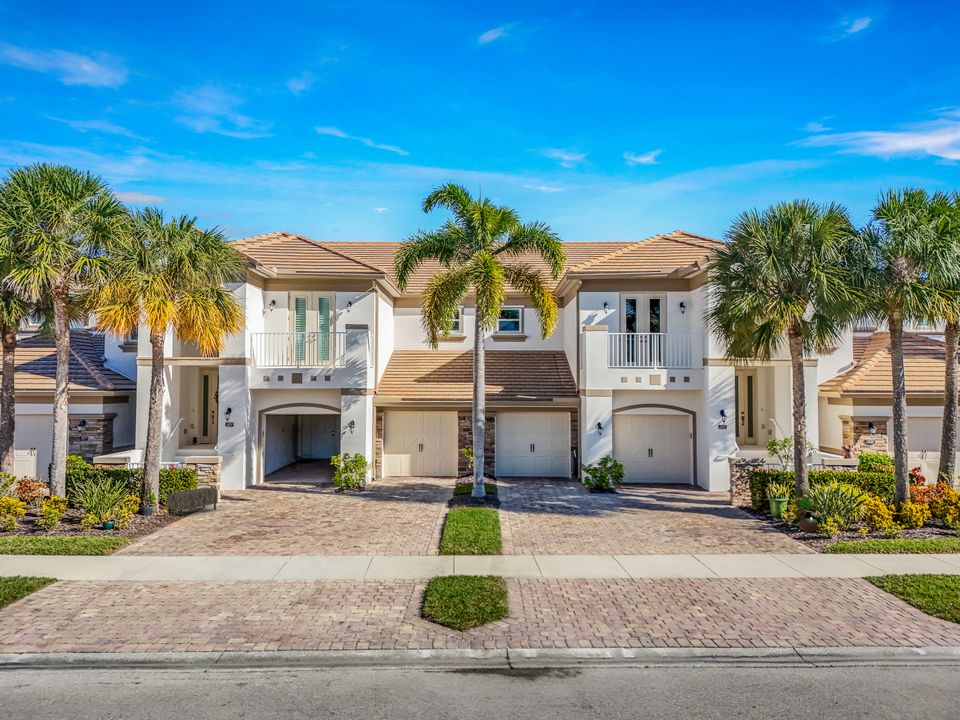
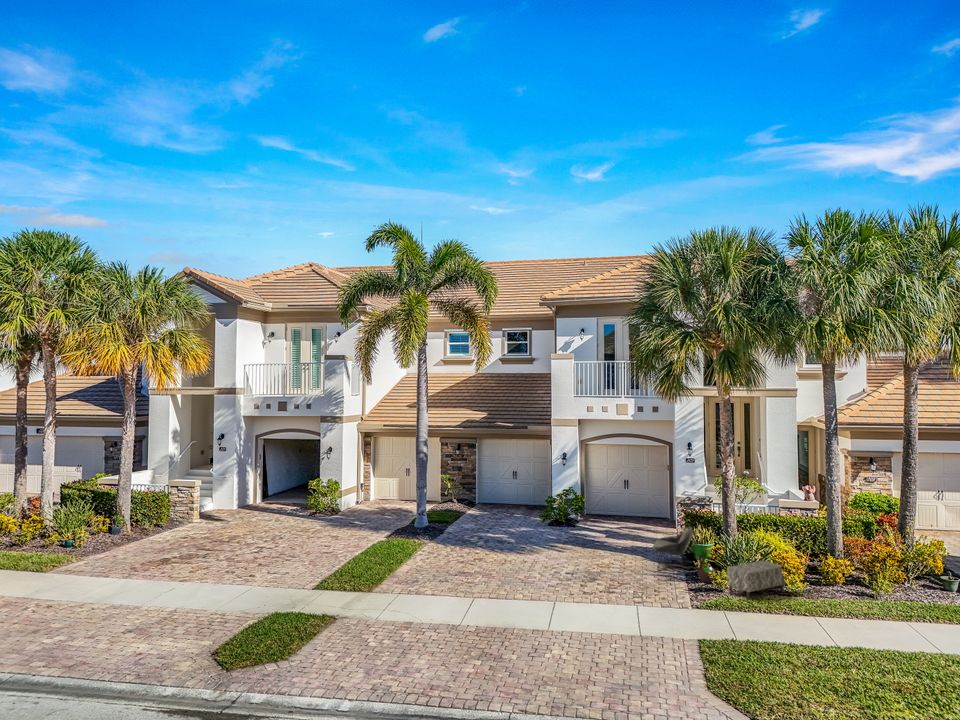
lounge chair: none [739,483,782,526] -> present [653,527,692,573]
bench: present [167,488,218,517] -> present [727,560,785,600]

